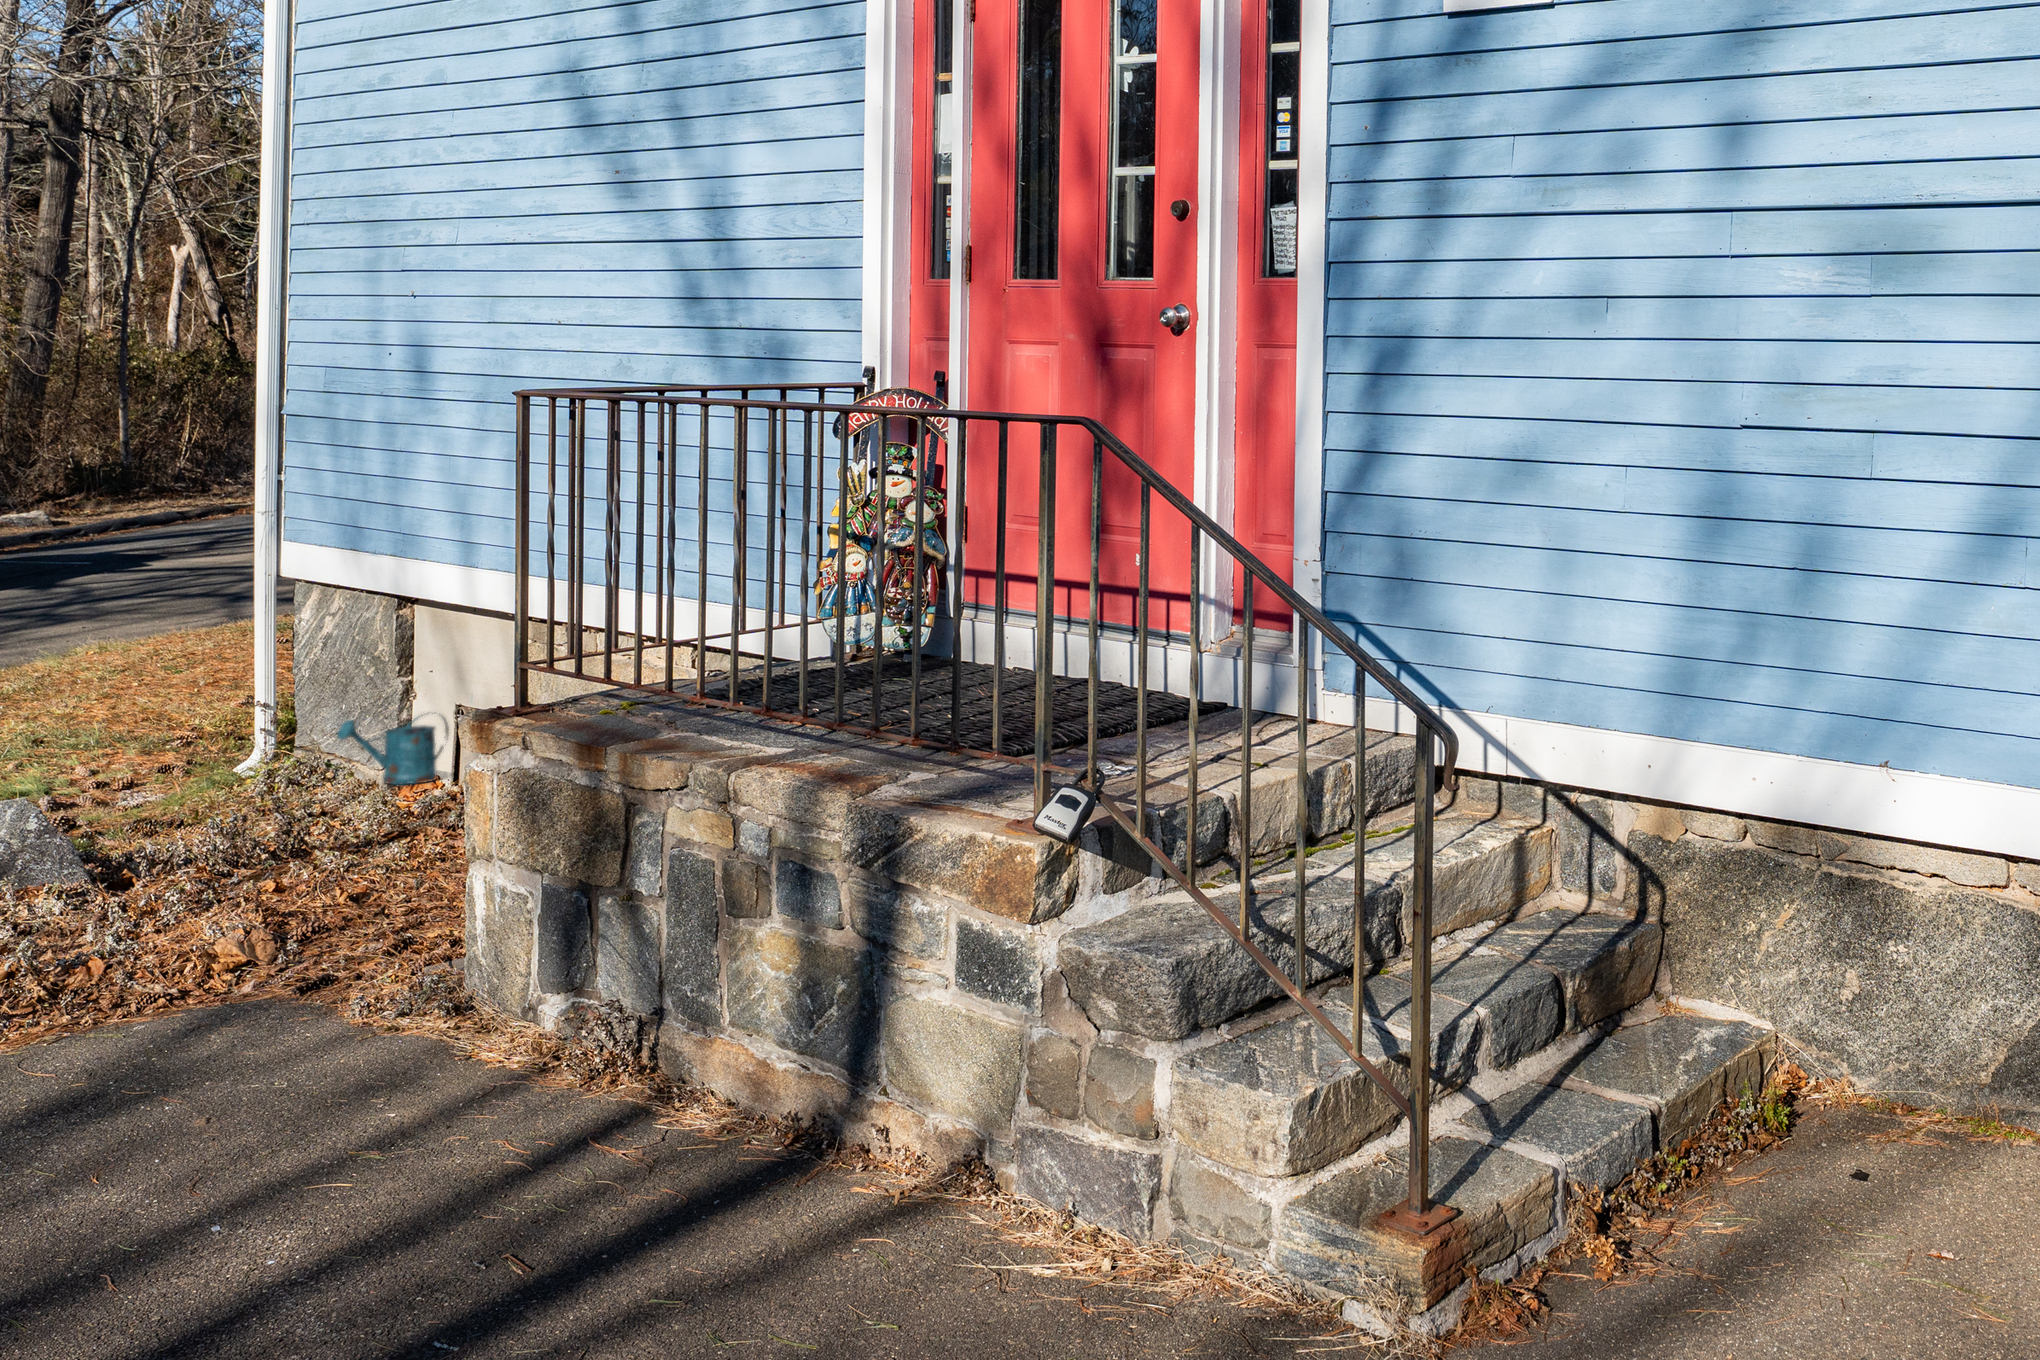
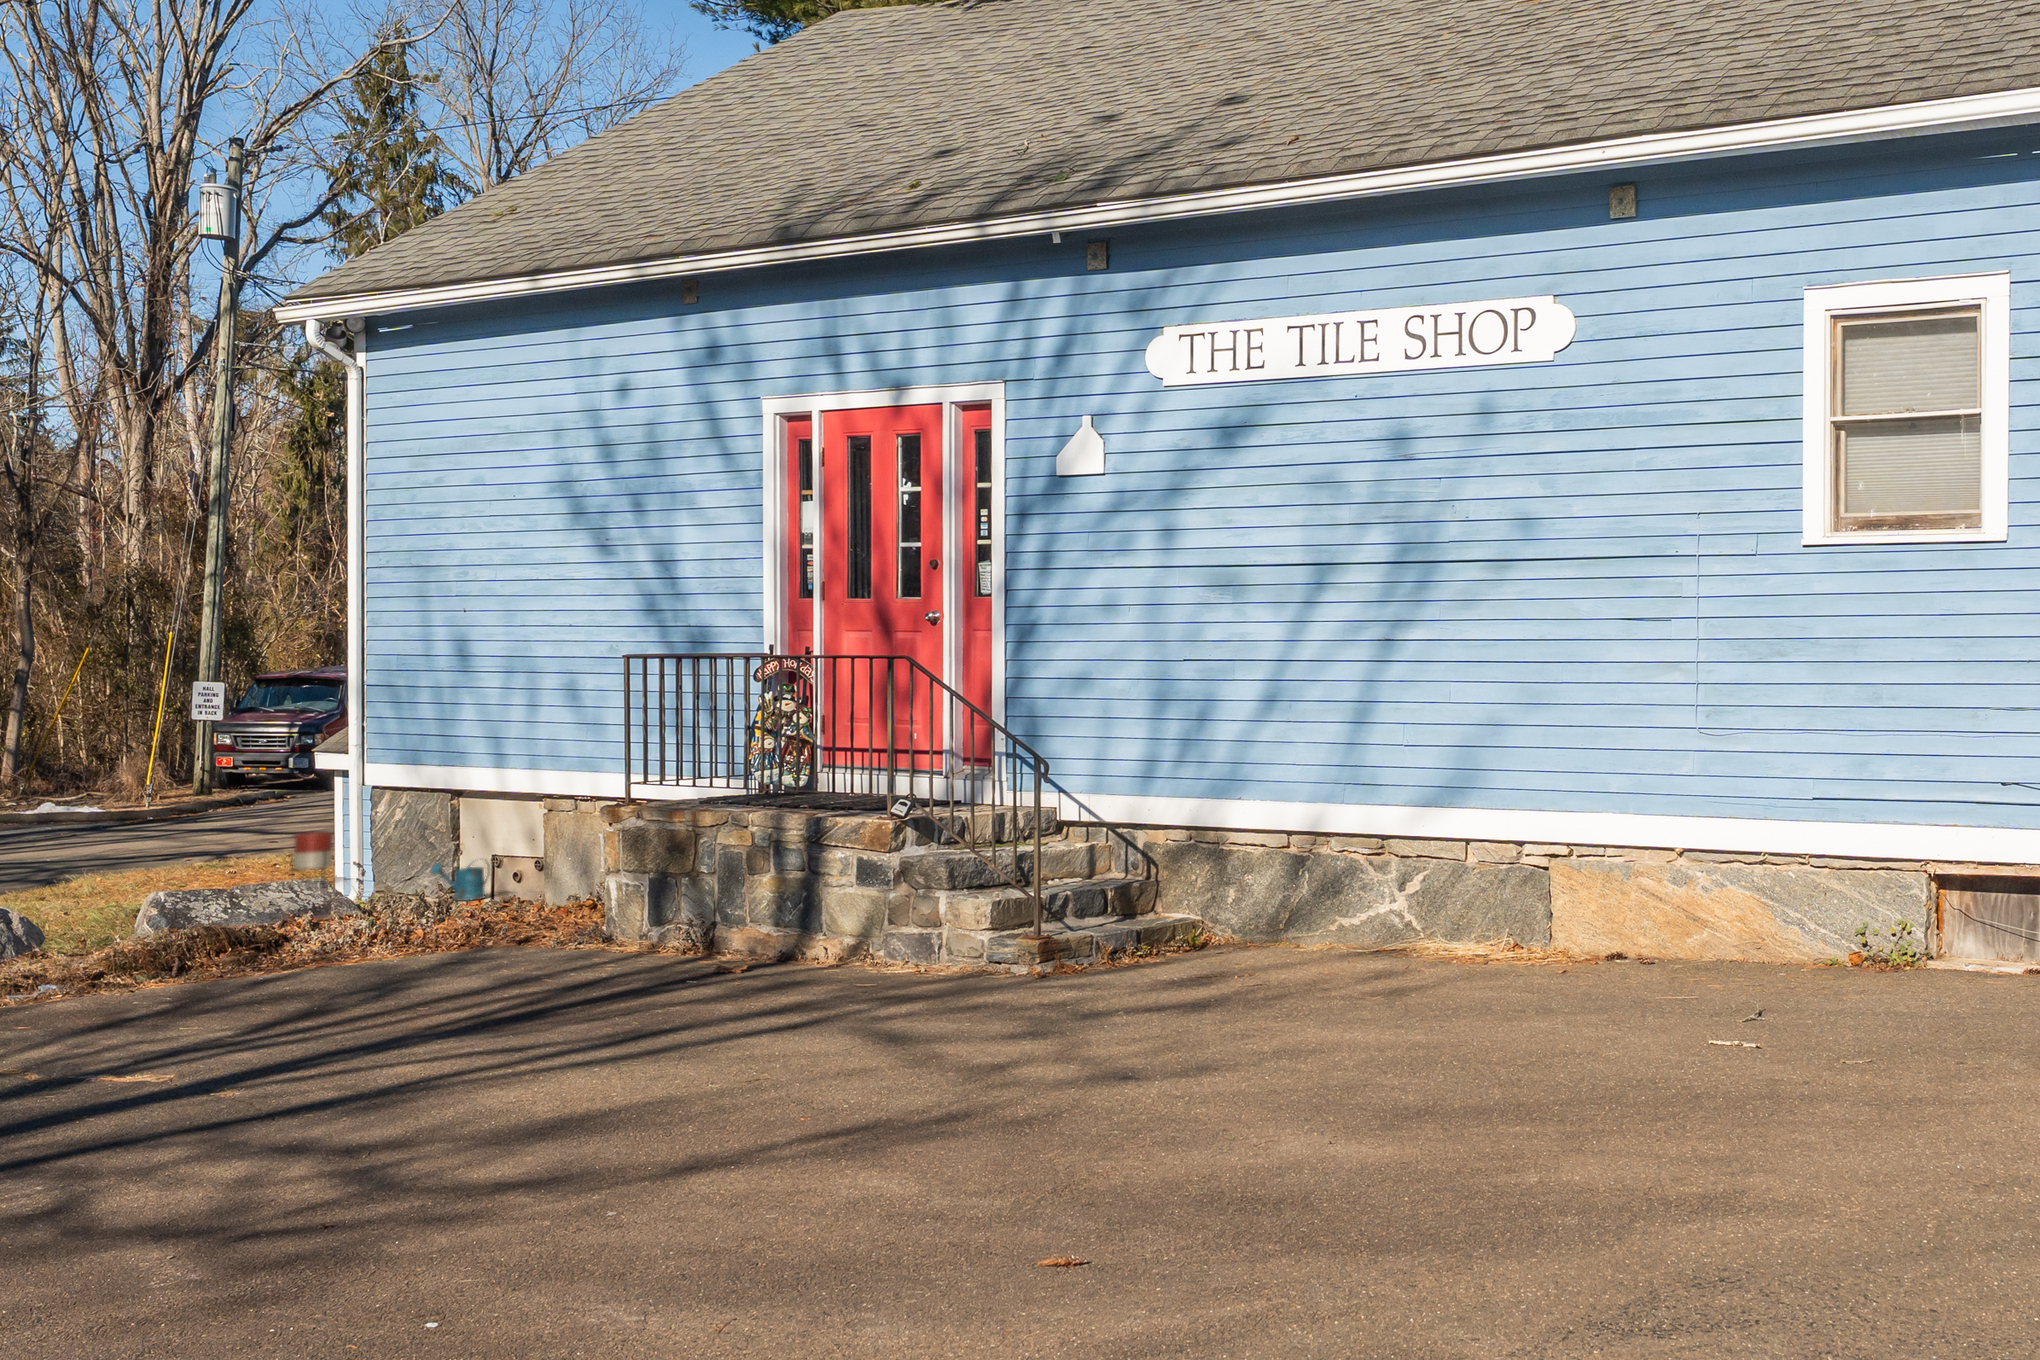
planter: none [181,643,251,733] -> present [293,832,333,881]

